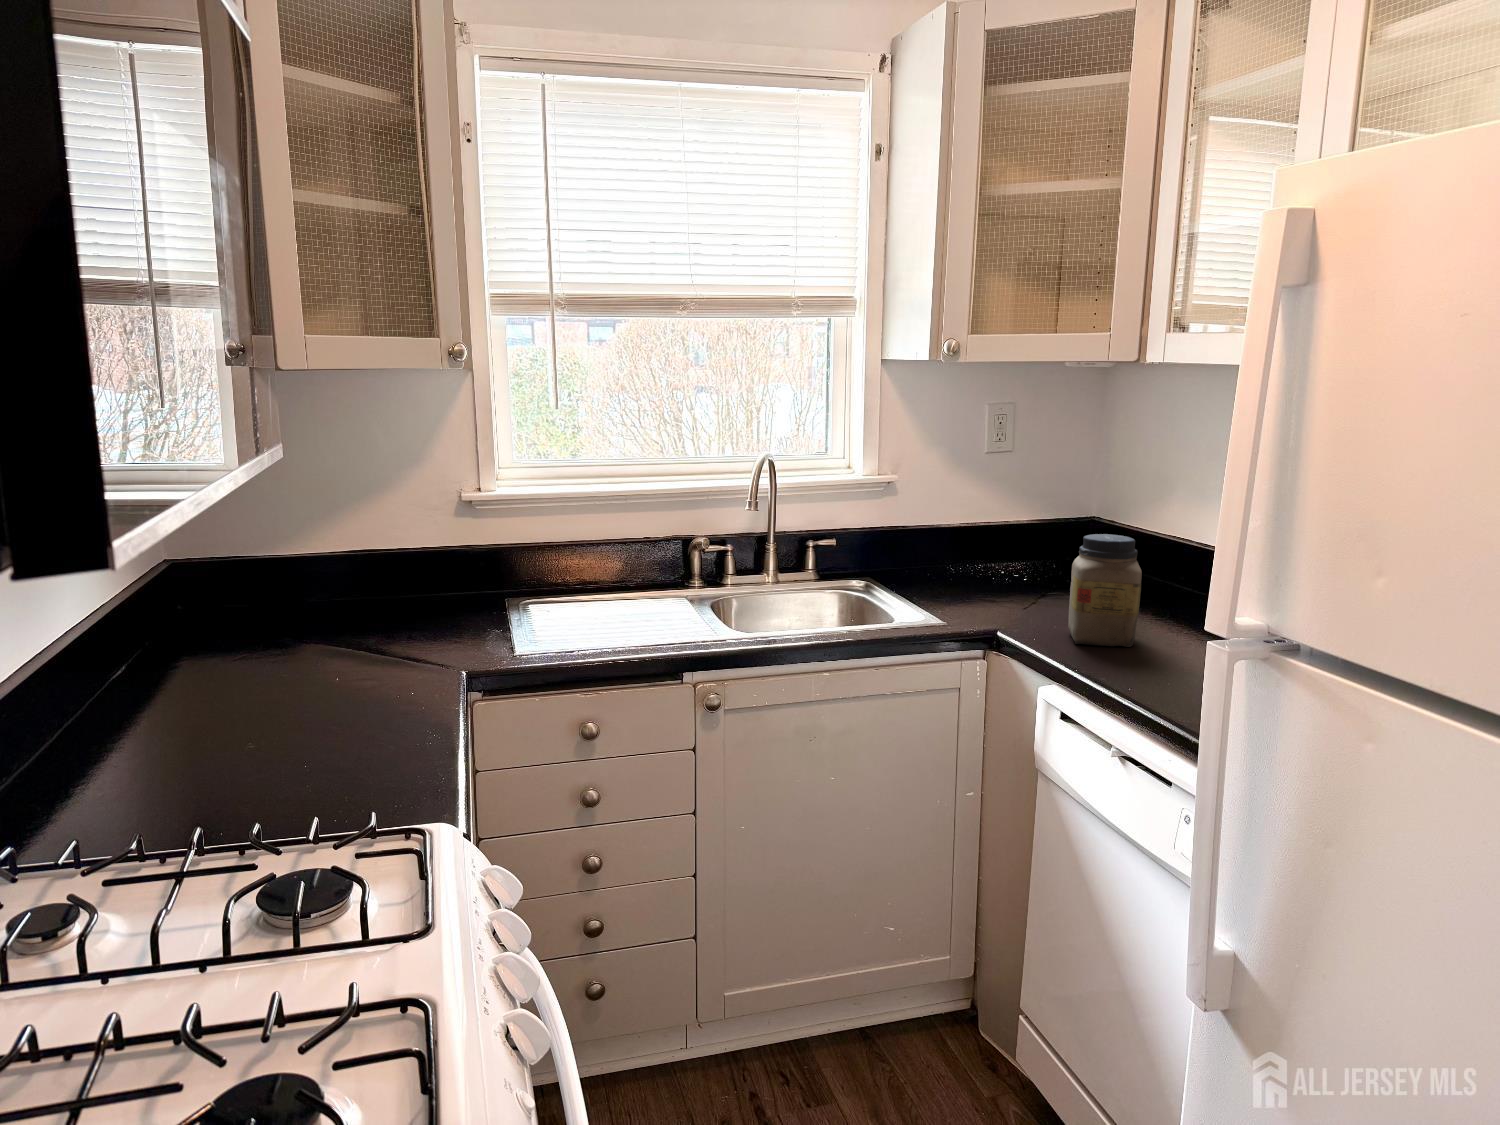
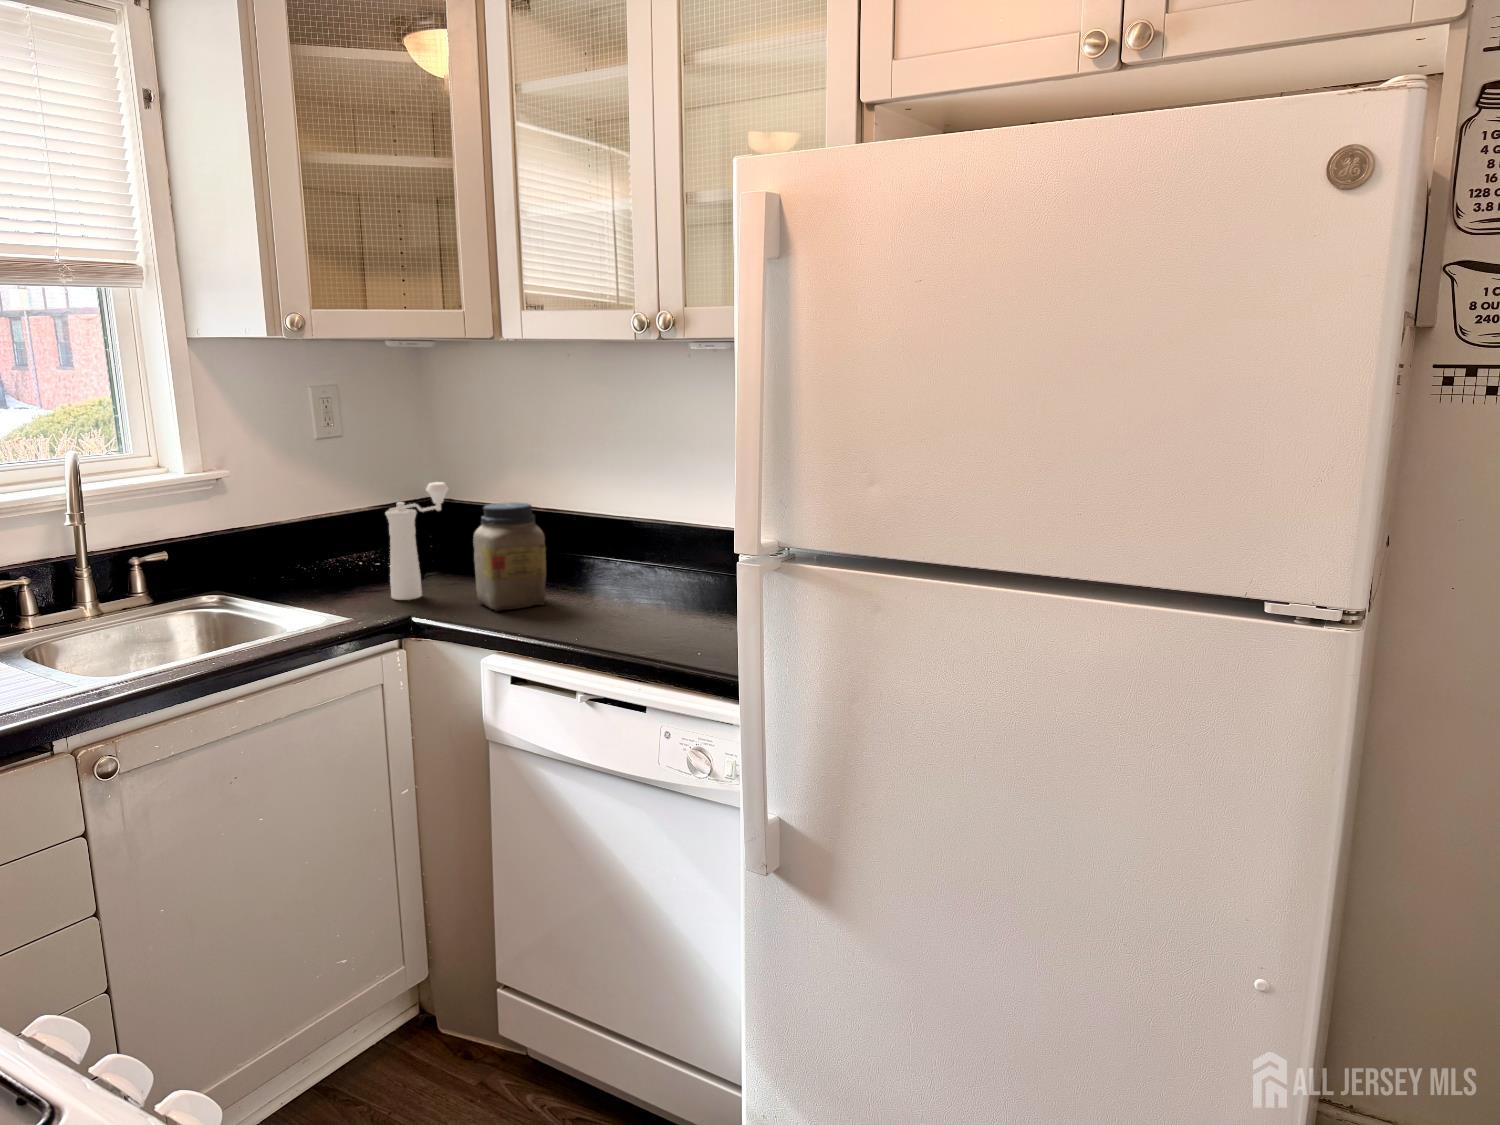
pepper mill: none [999,505,1076,616] -> present [385,482,448,600]

